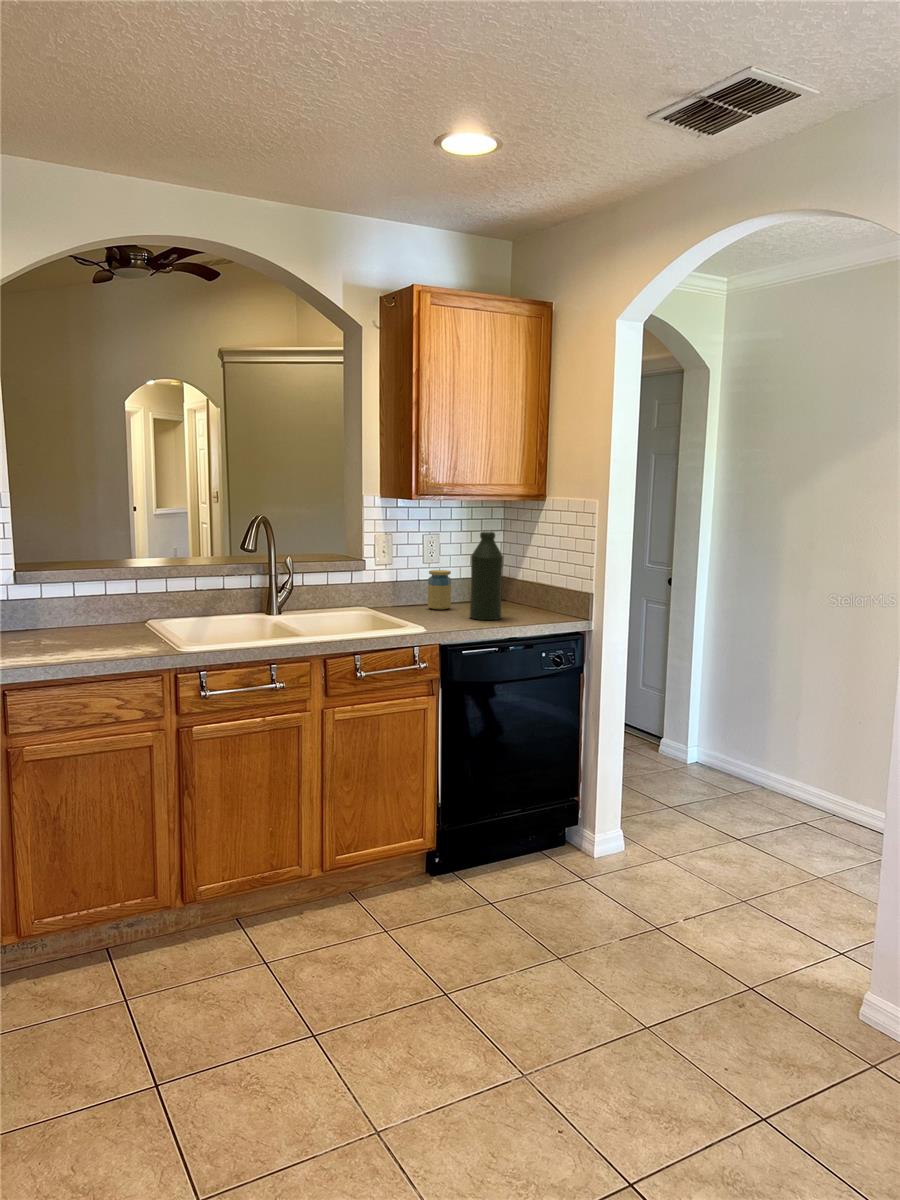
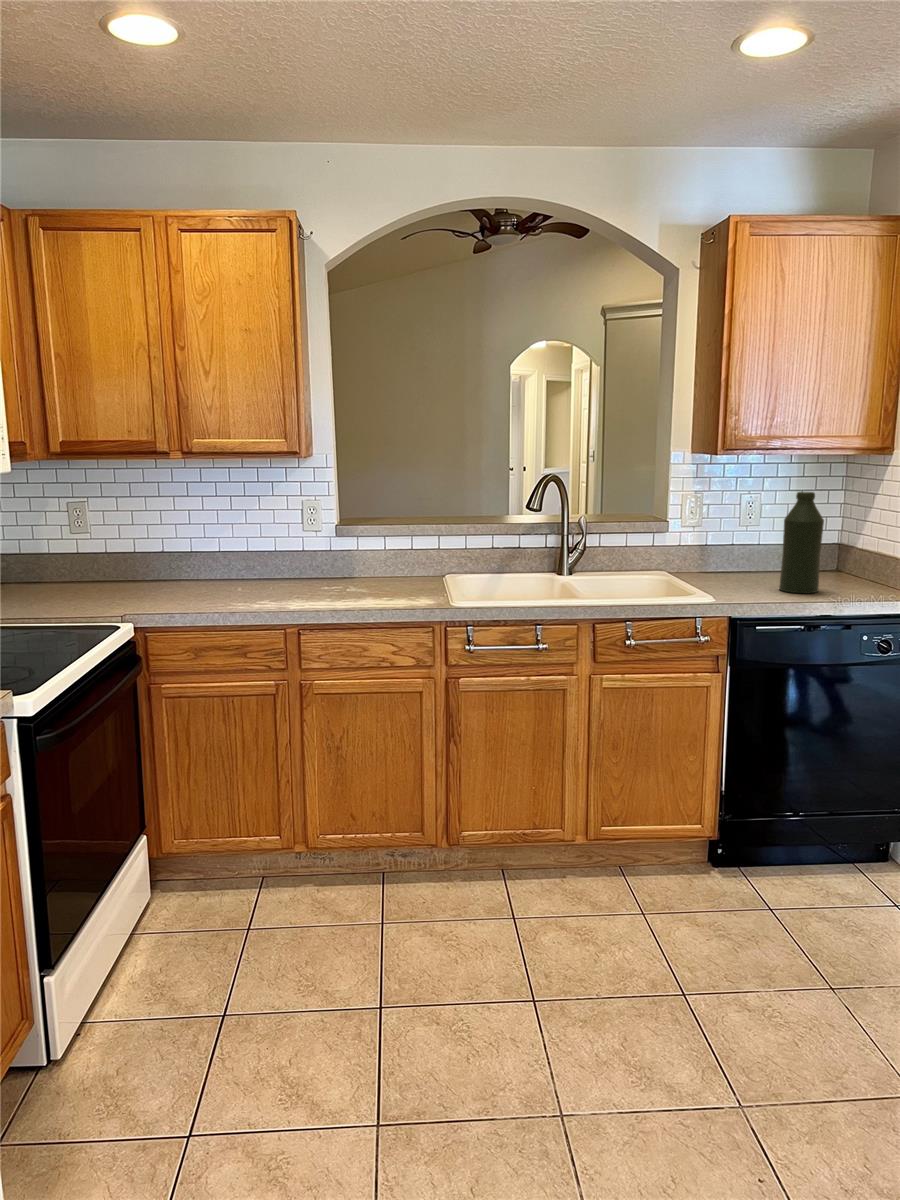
jar: present [428,570,451,610] -> none [739,534,767,578]

